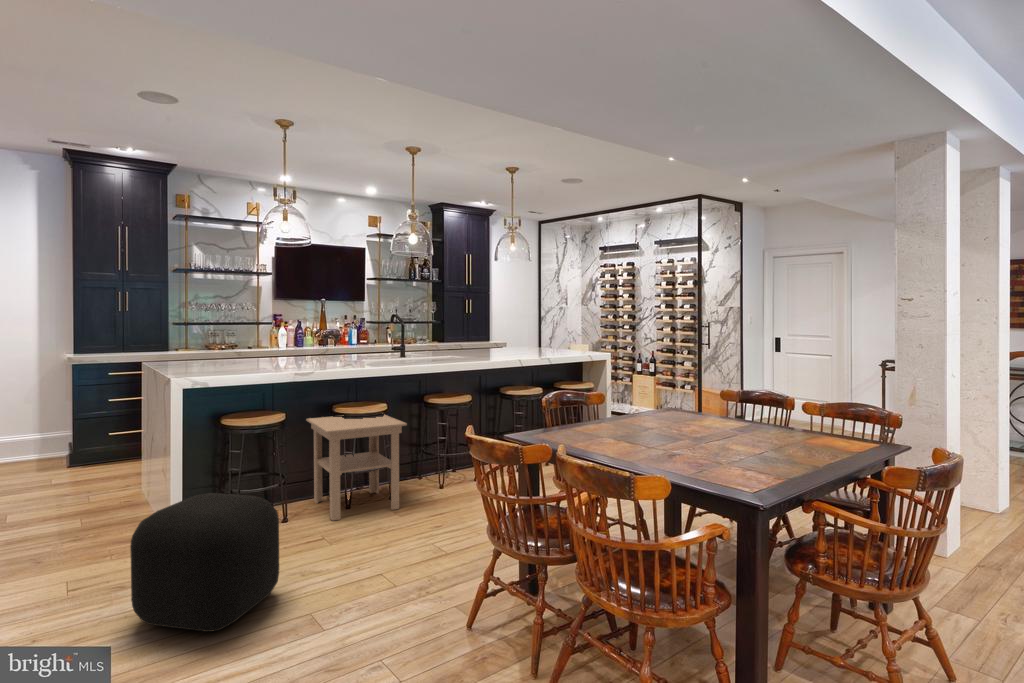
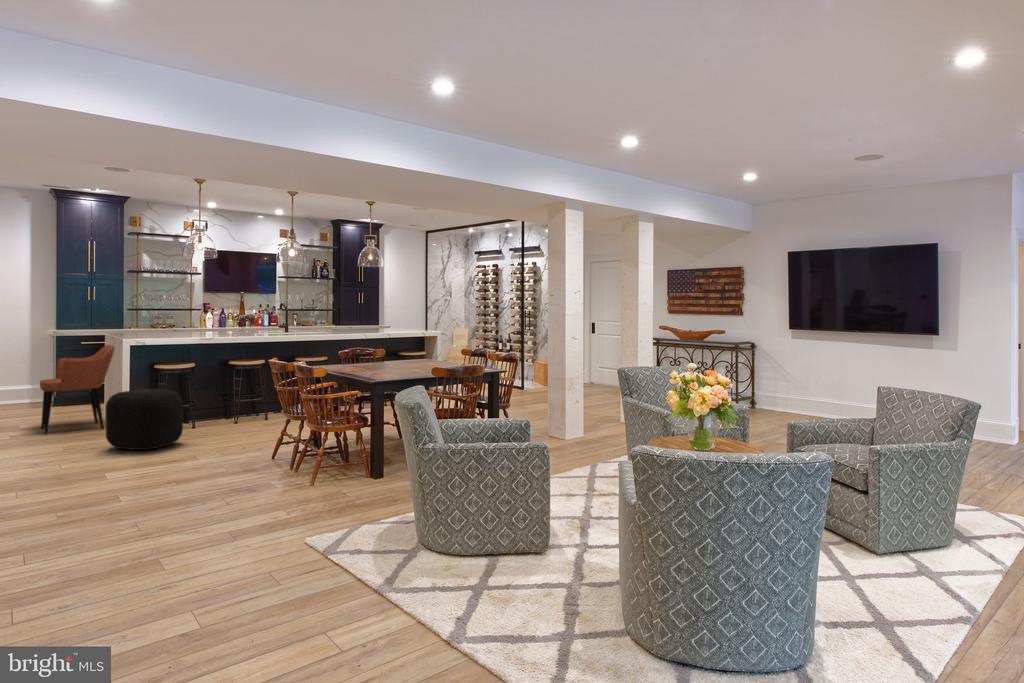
armchair: none [24,390,152,558] -> present [40,345,115,434]
side table: present [306,415,407,521] -> none [212,364,274,424]

